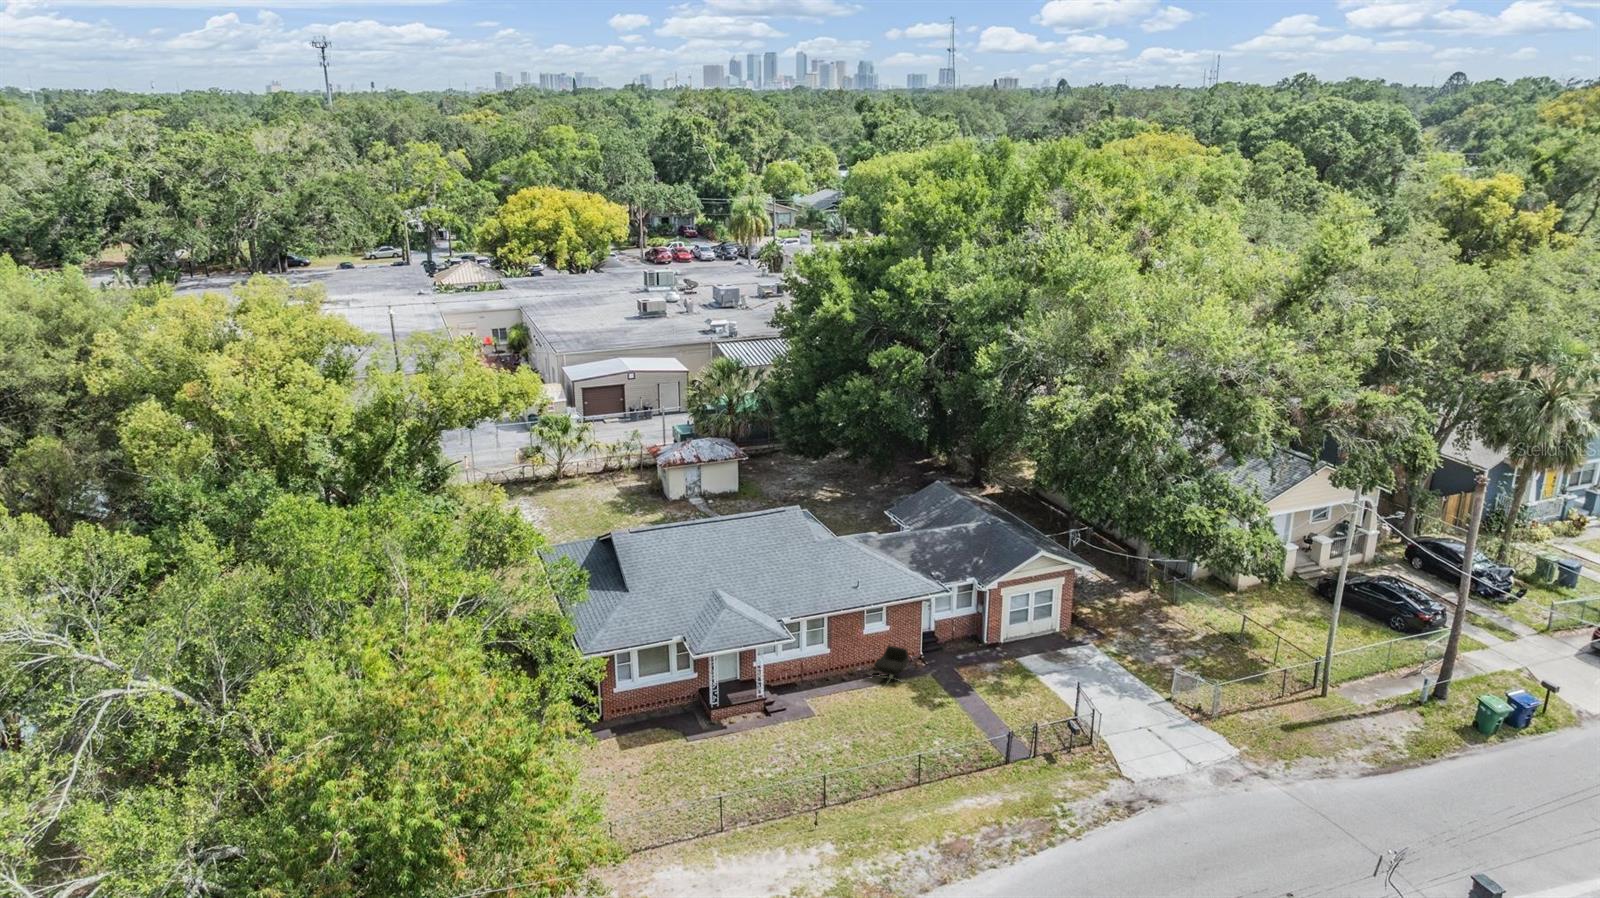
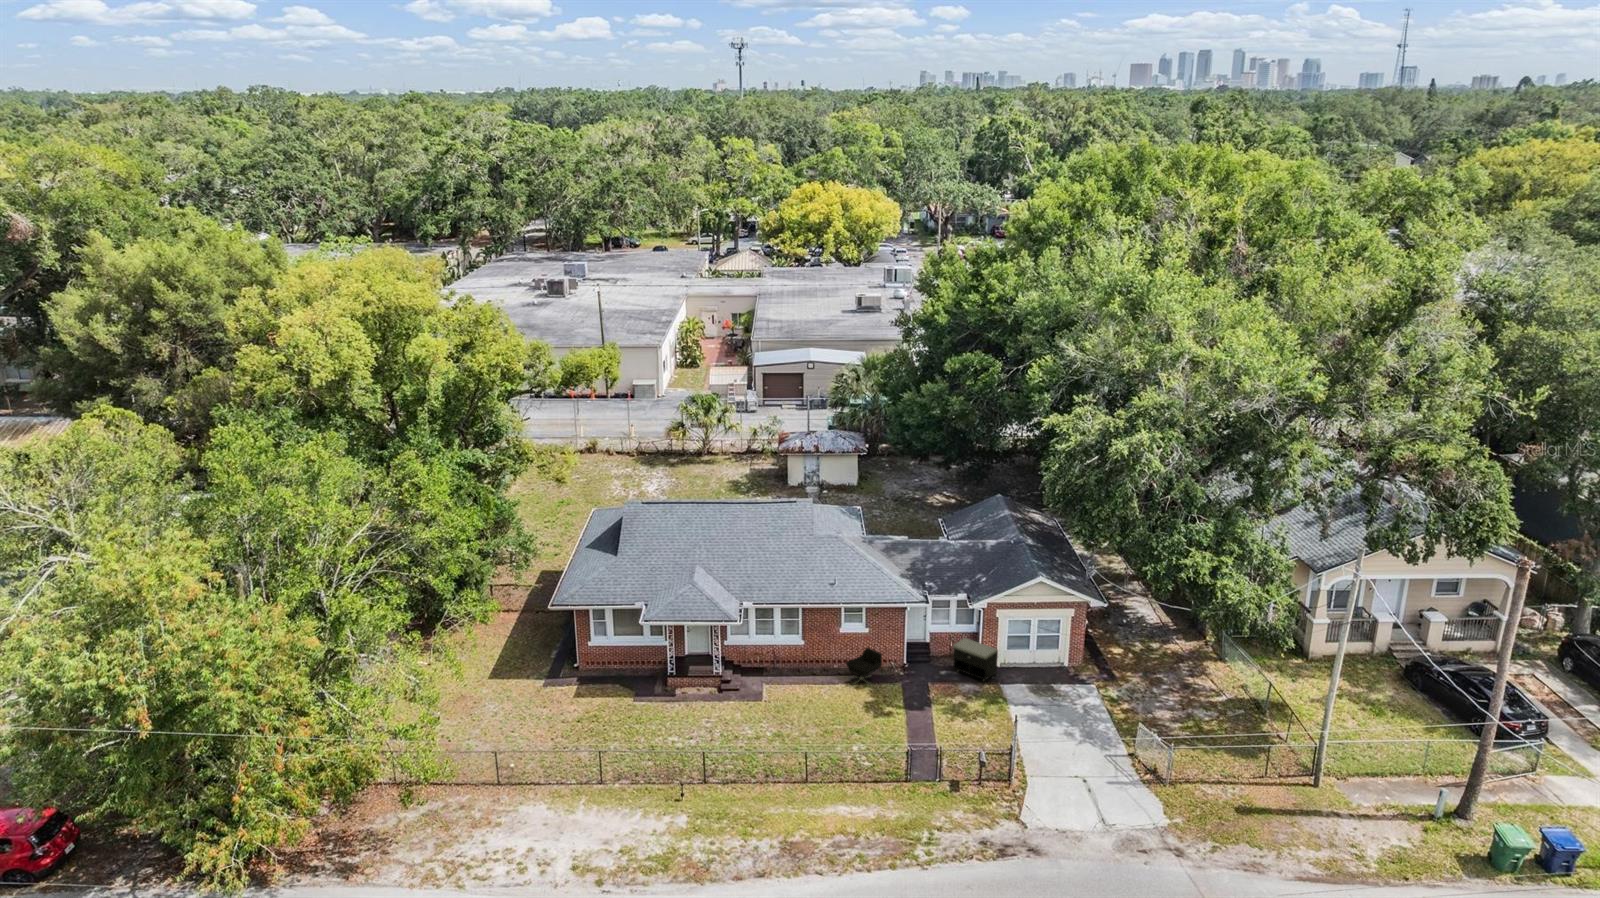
storage bench: none [966,621,1008,659] -> present [953,638,998,681]

